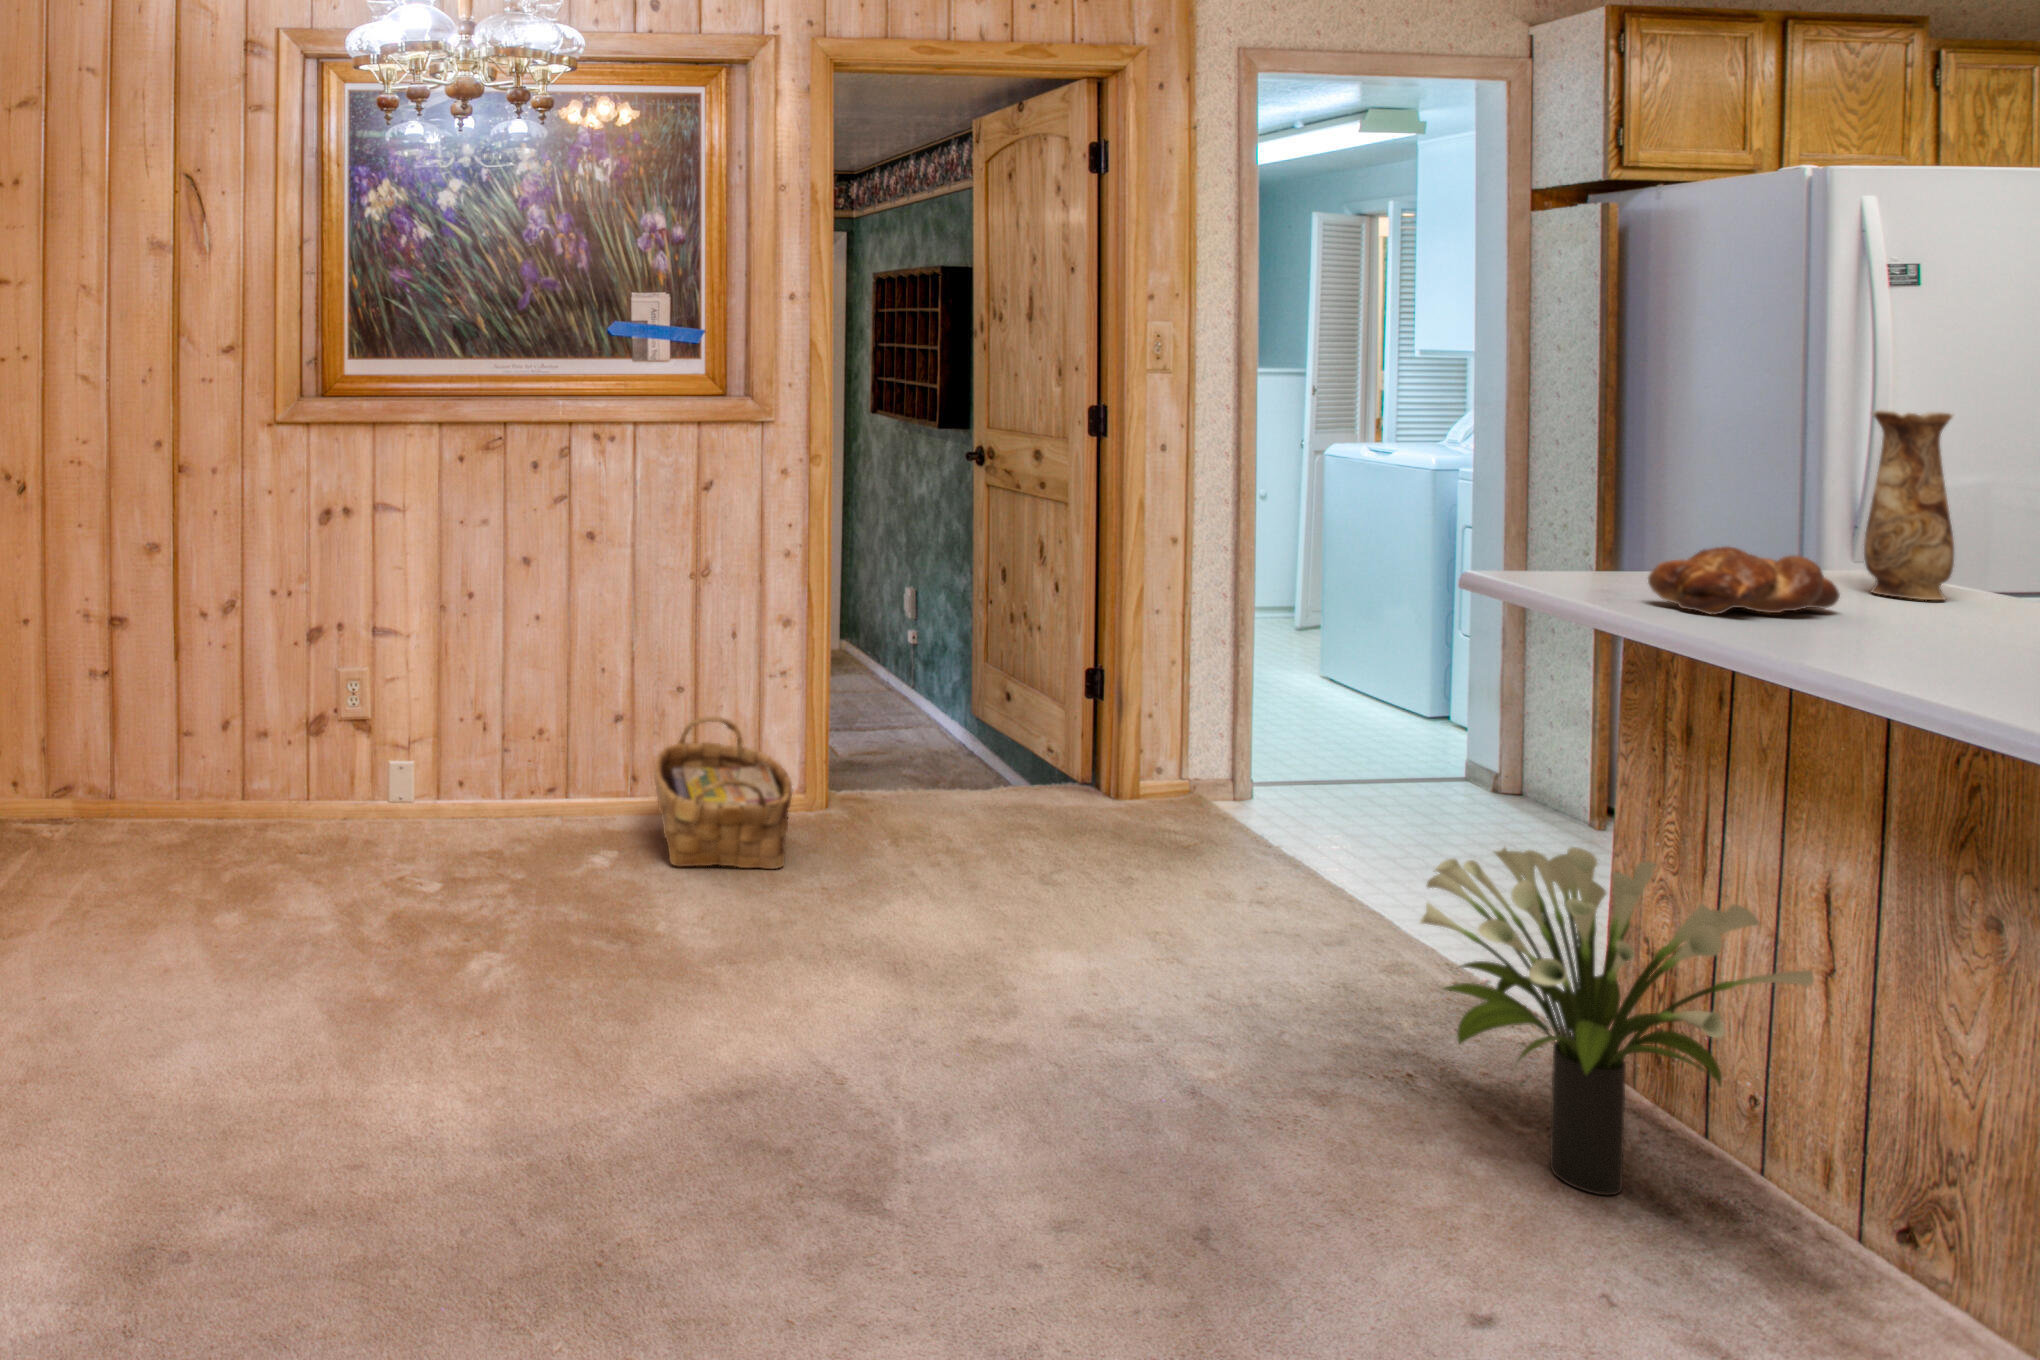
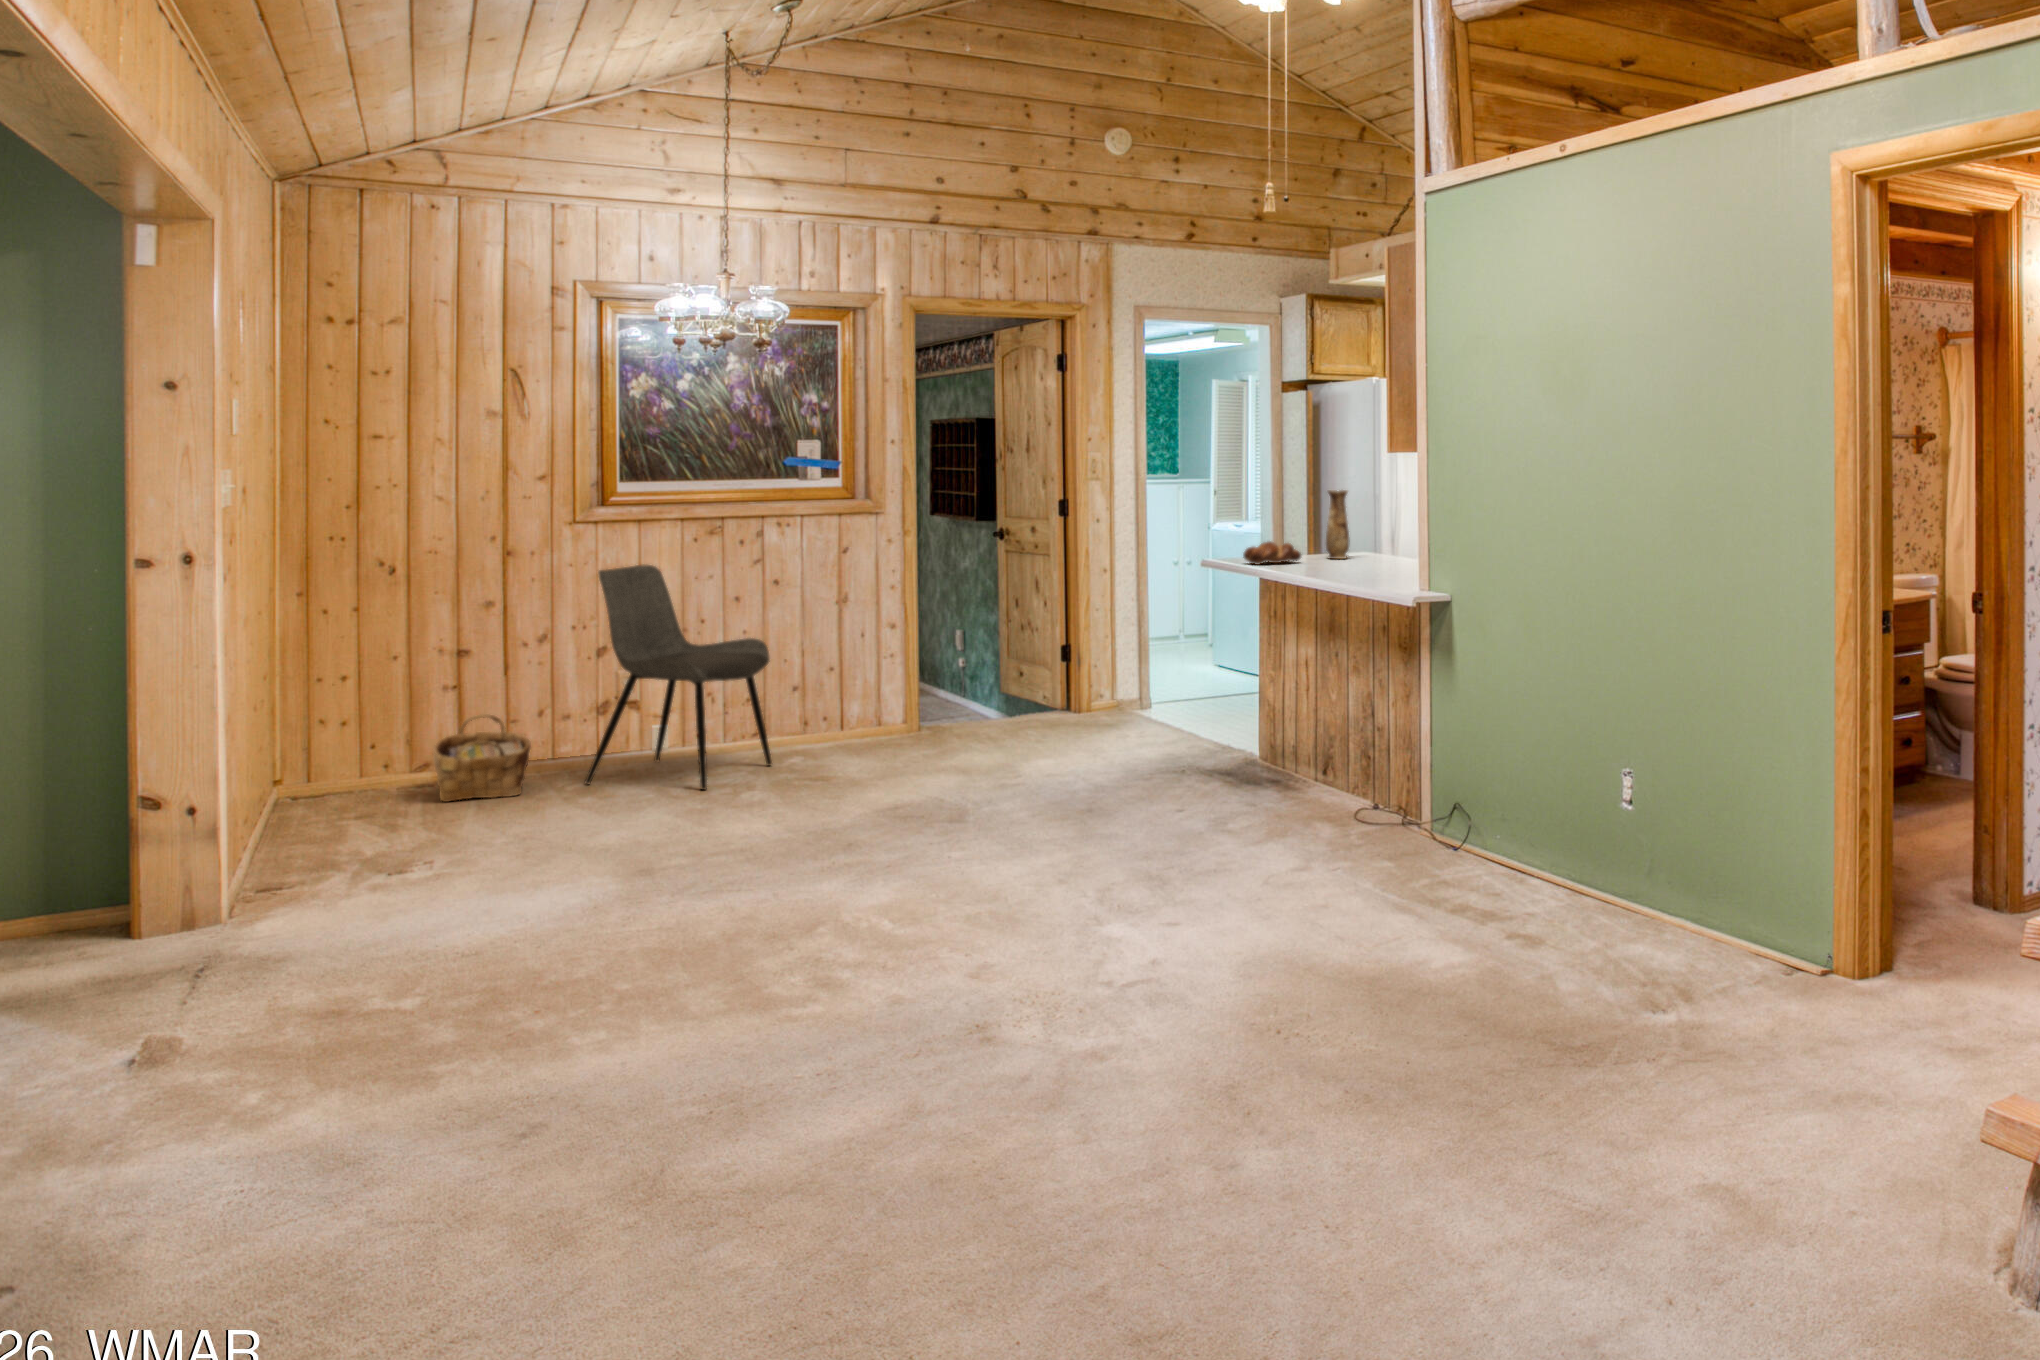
dining chair: none [255,496,558,934] -> present [585,565,772,790]
woven basket: present [654,716,792,869] -> present [433,714,531,802]
potted plant: present [1420,847,1814,1195] -> none [1165,654,1280,779]

